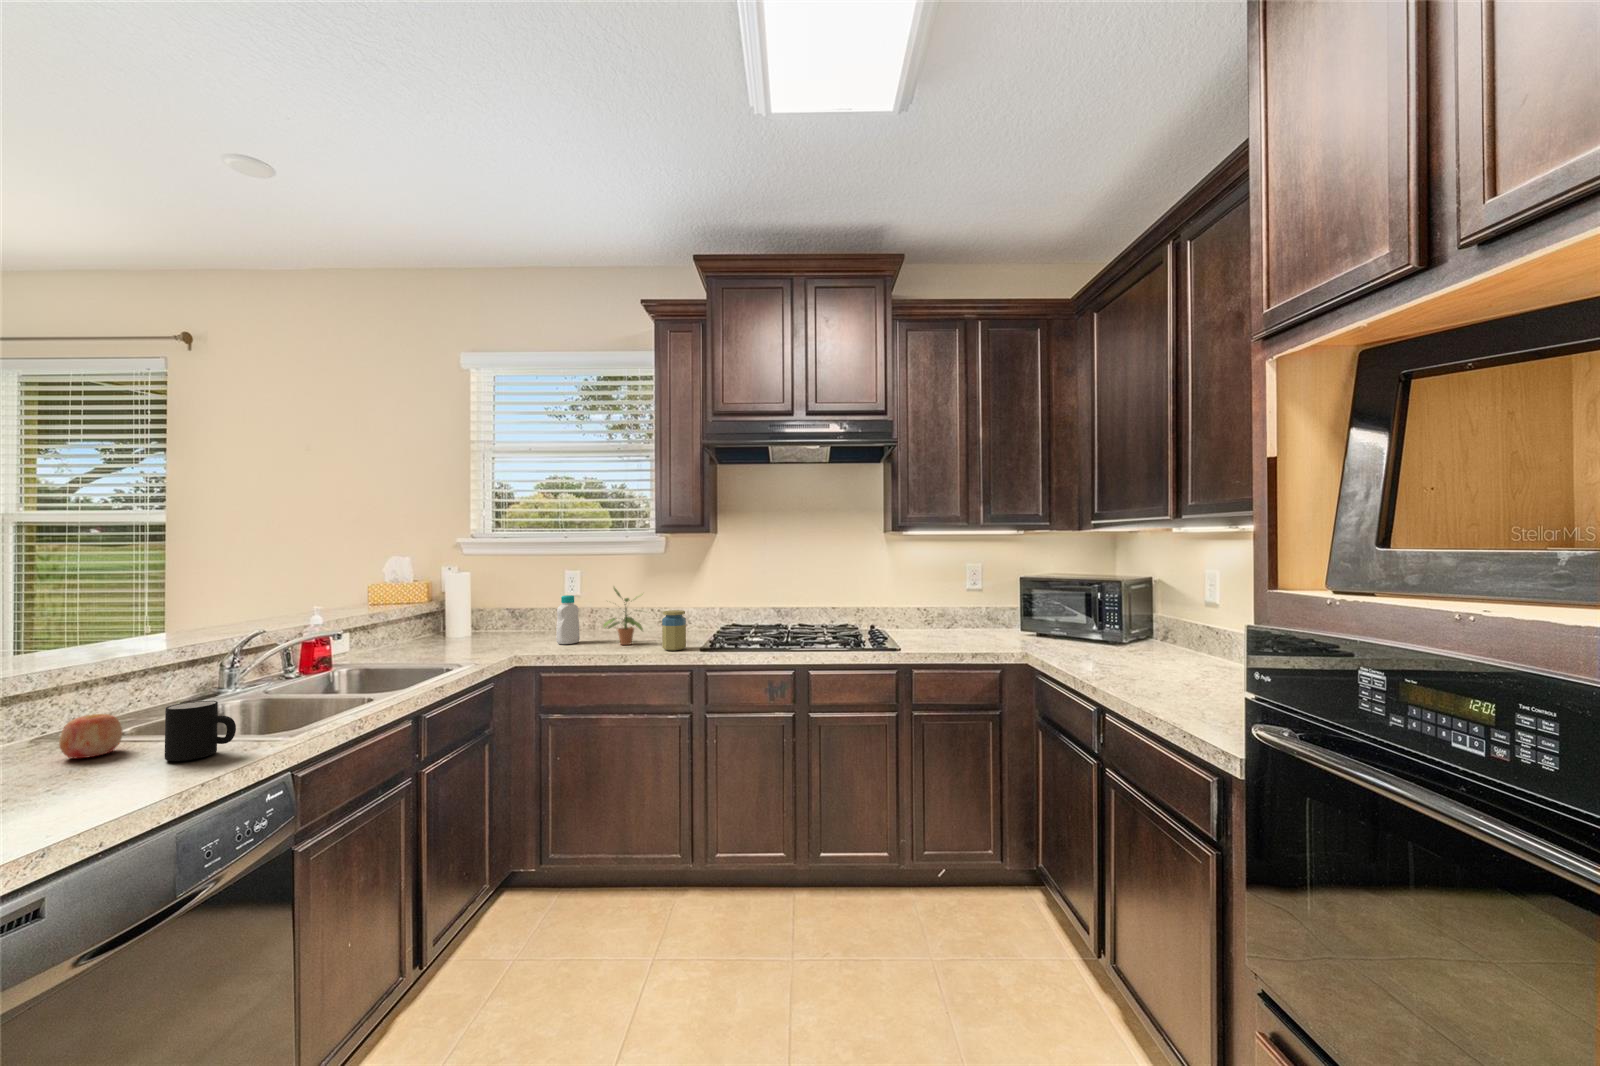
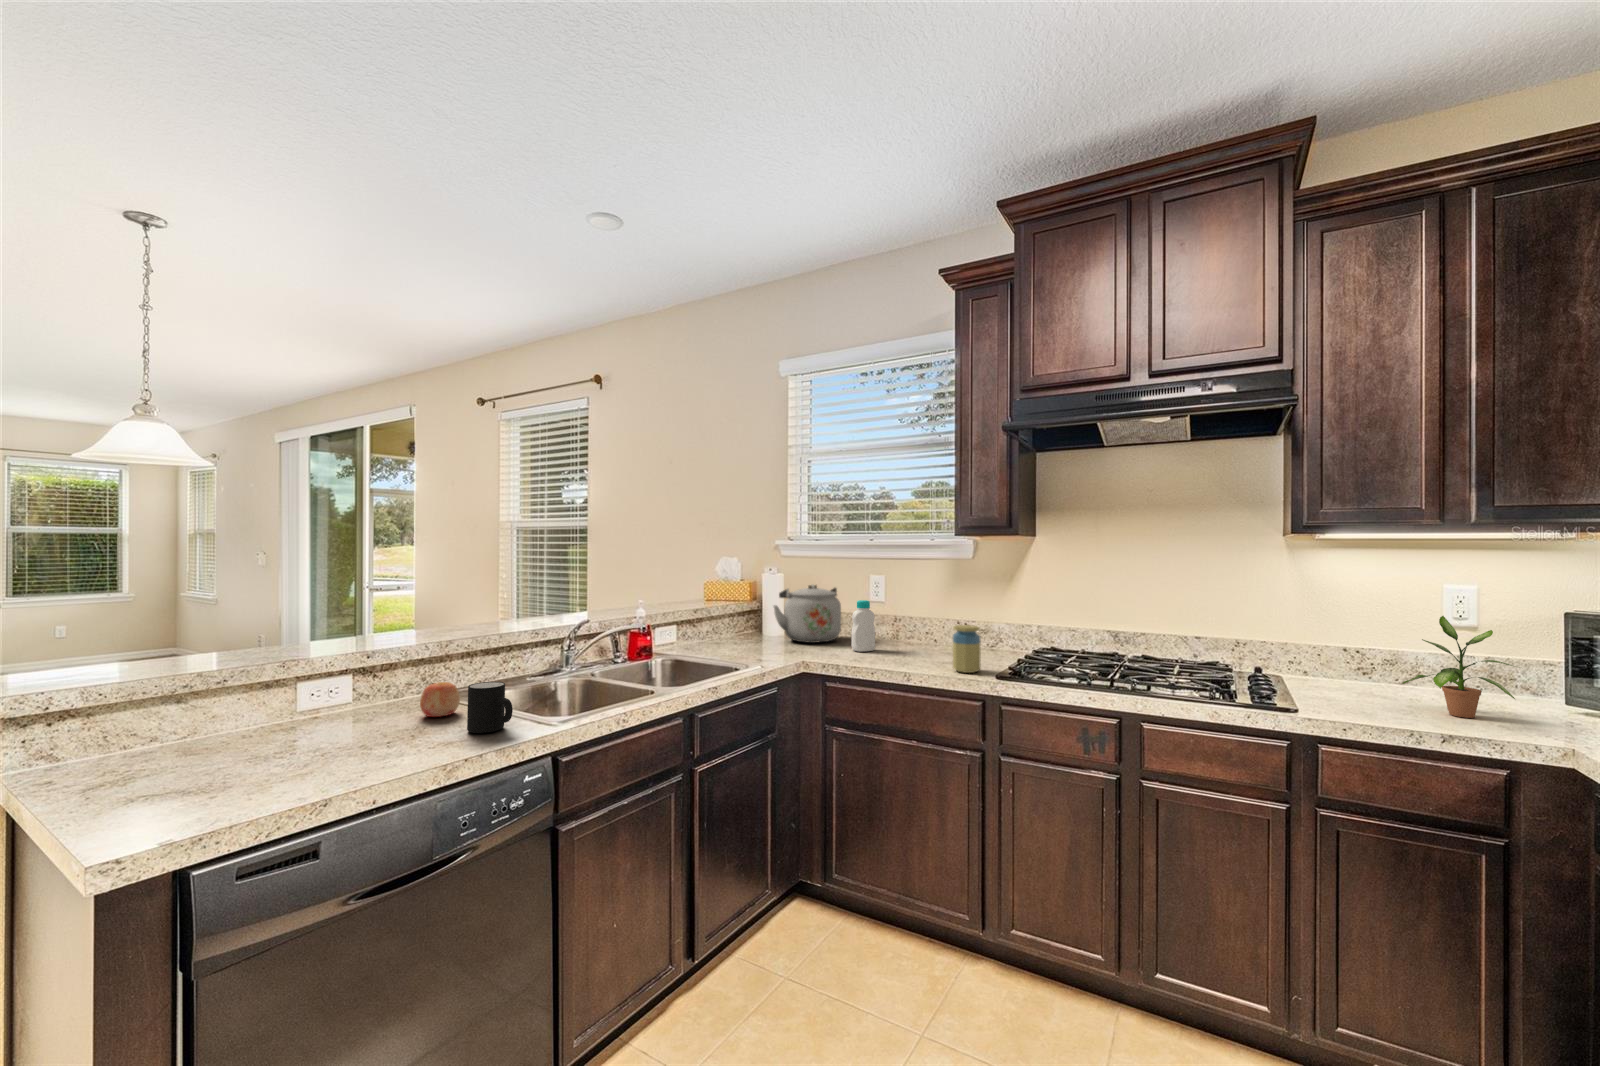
kettle: none [463,583,537,641] -> present [774,584,841,643]
potted plant: present [604,588,643,645] -> present [1402,616,1515,718]

